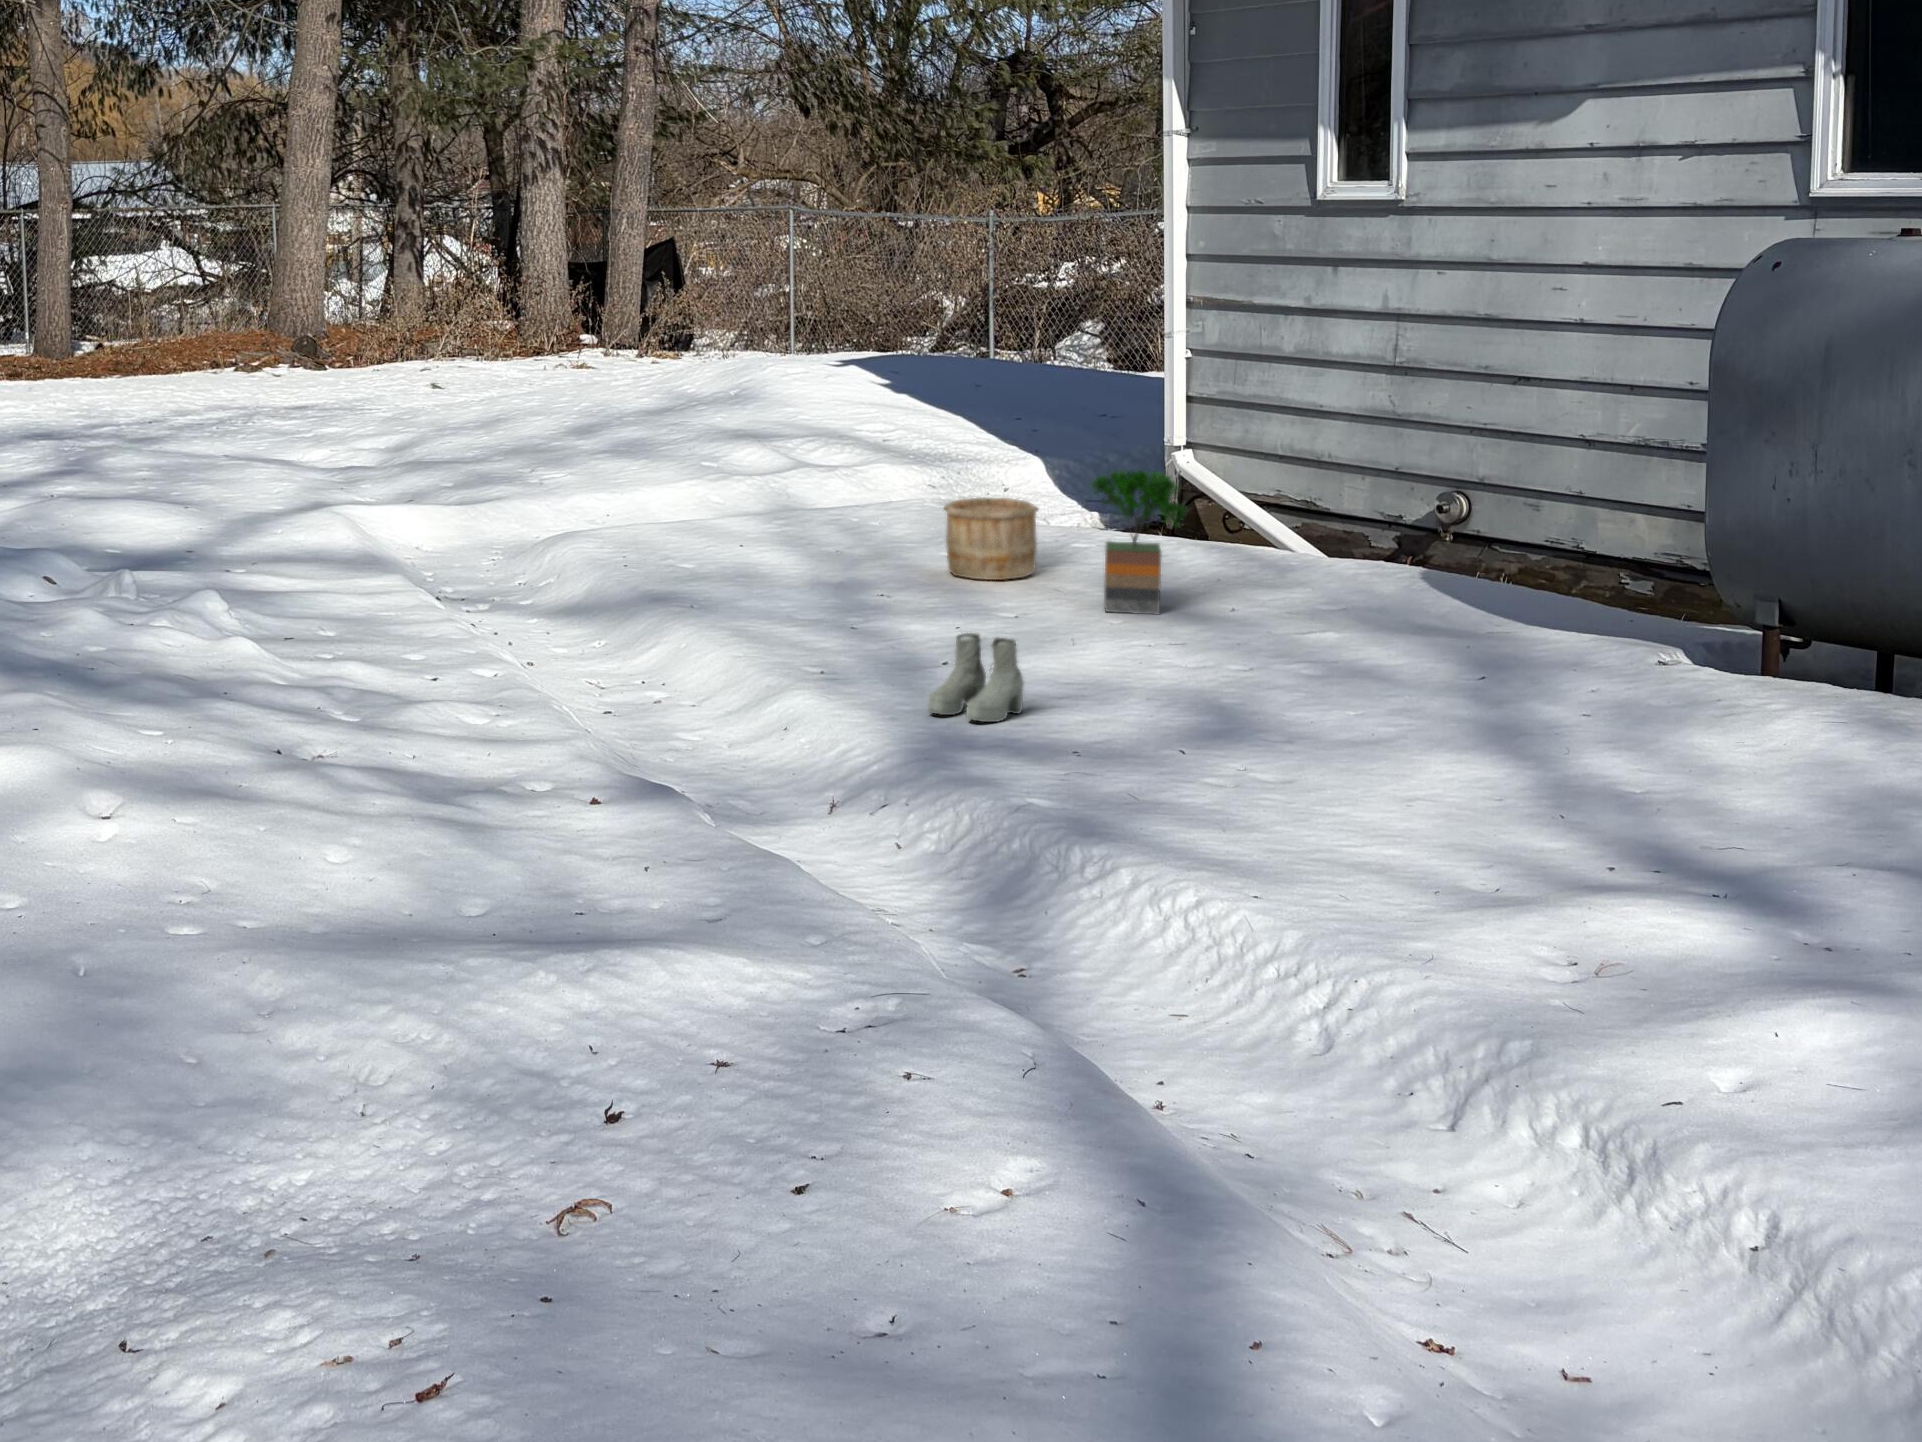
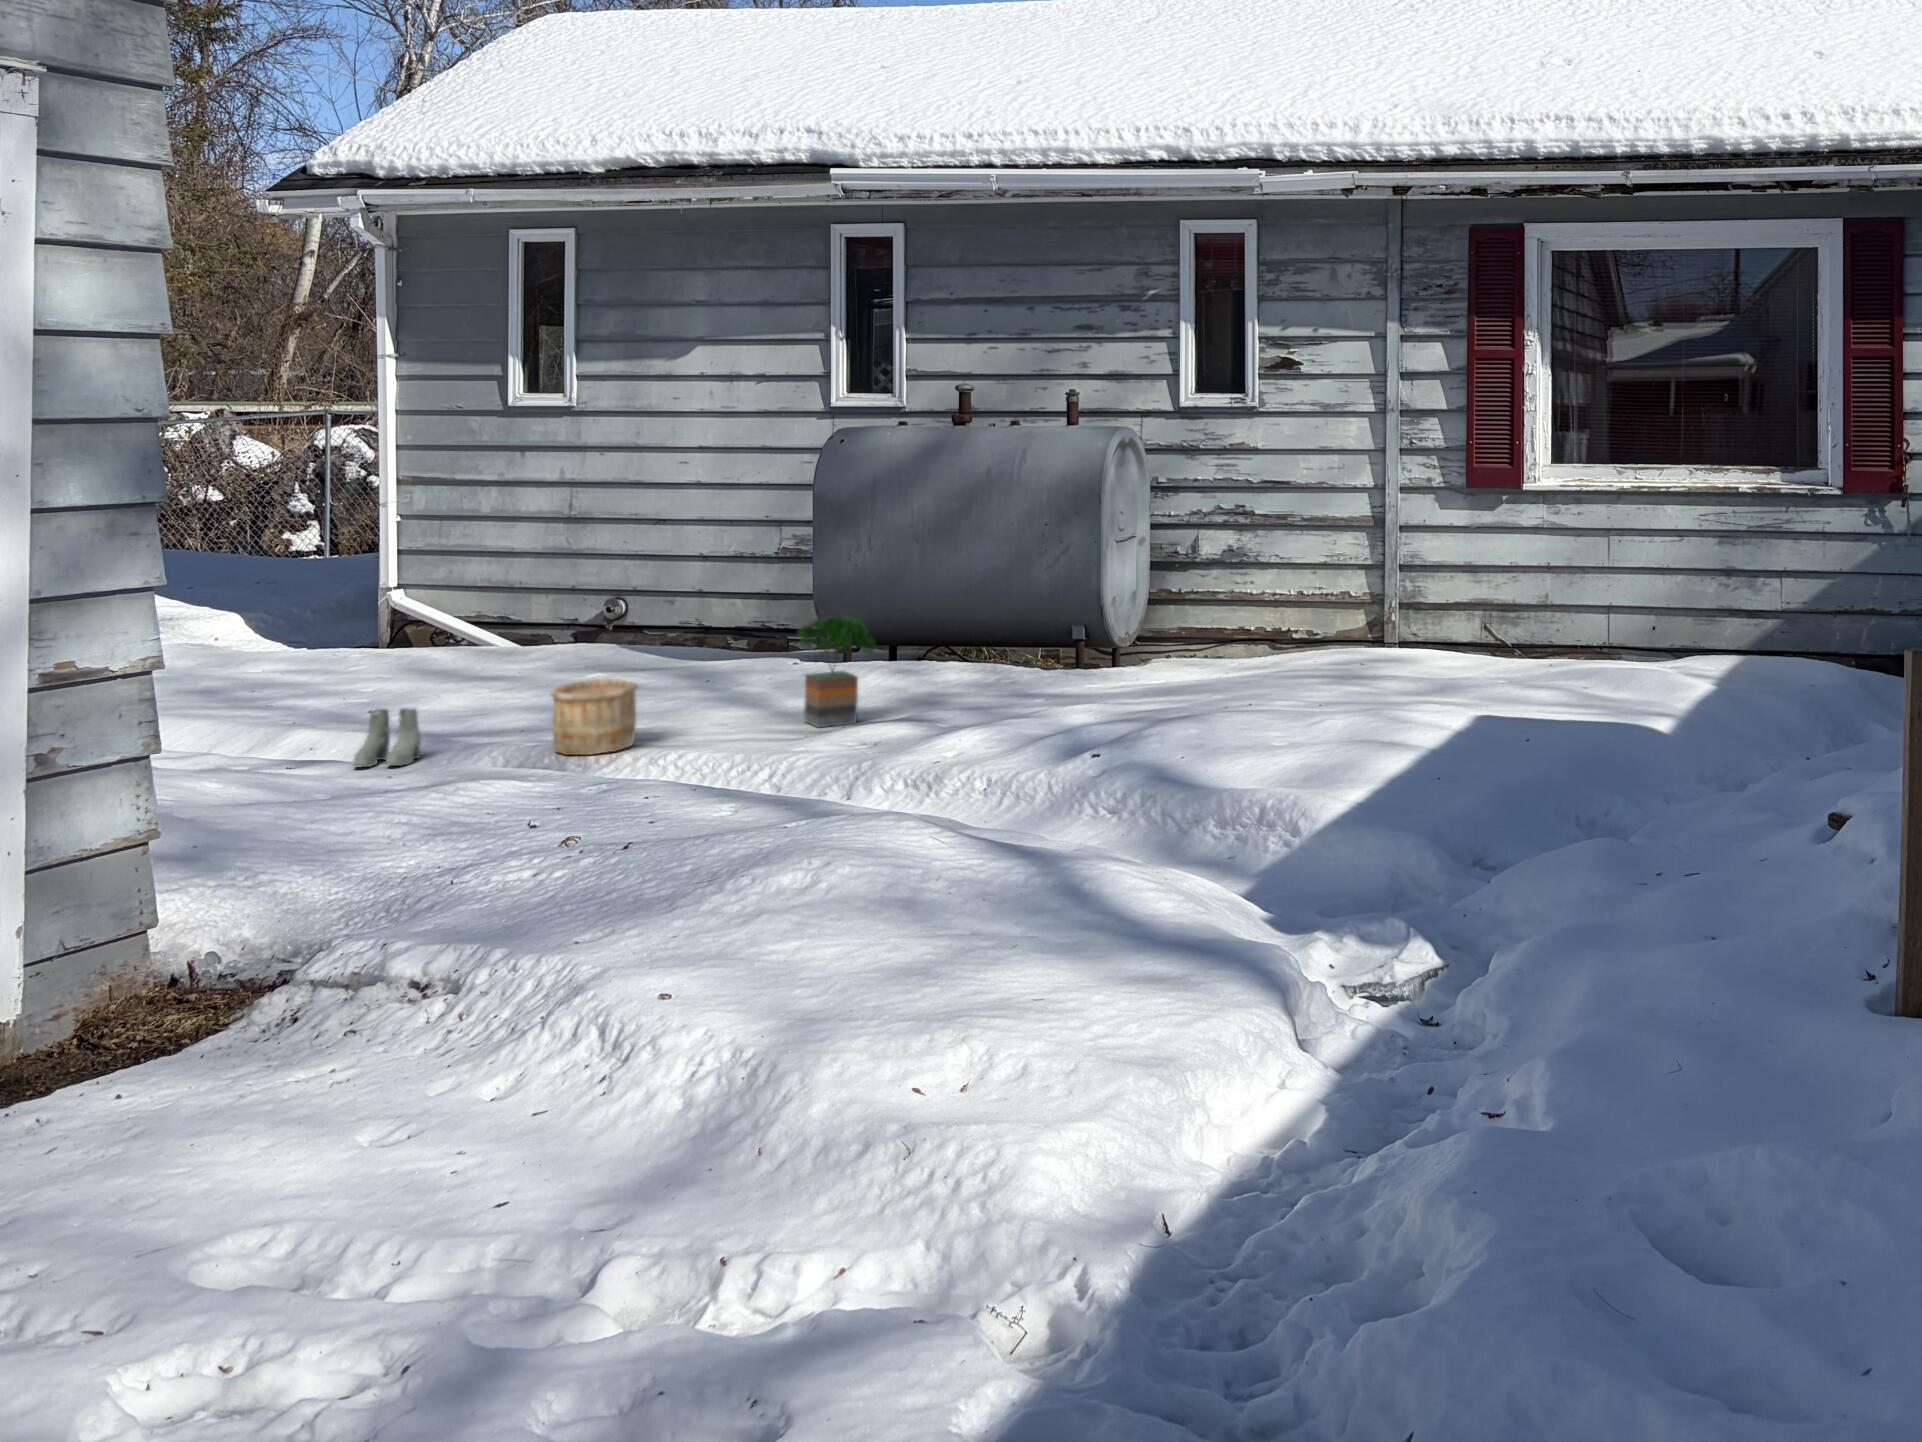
potted tree: present [1092,470,1187,614] -> present [799,617,875,727]
wooden bucket: present [944,498,1038,580] -> present [551,679,638,755]

